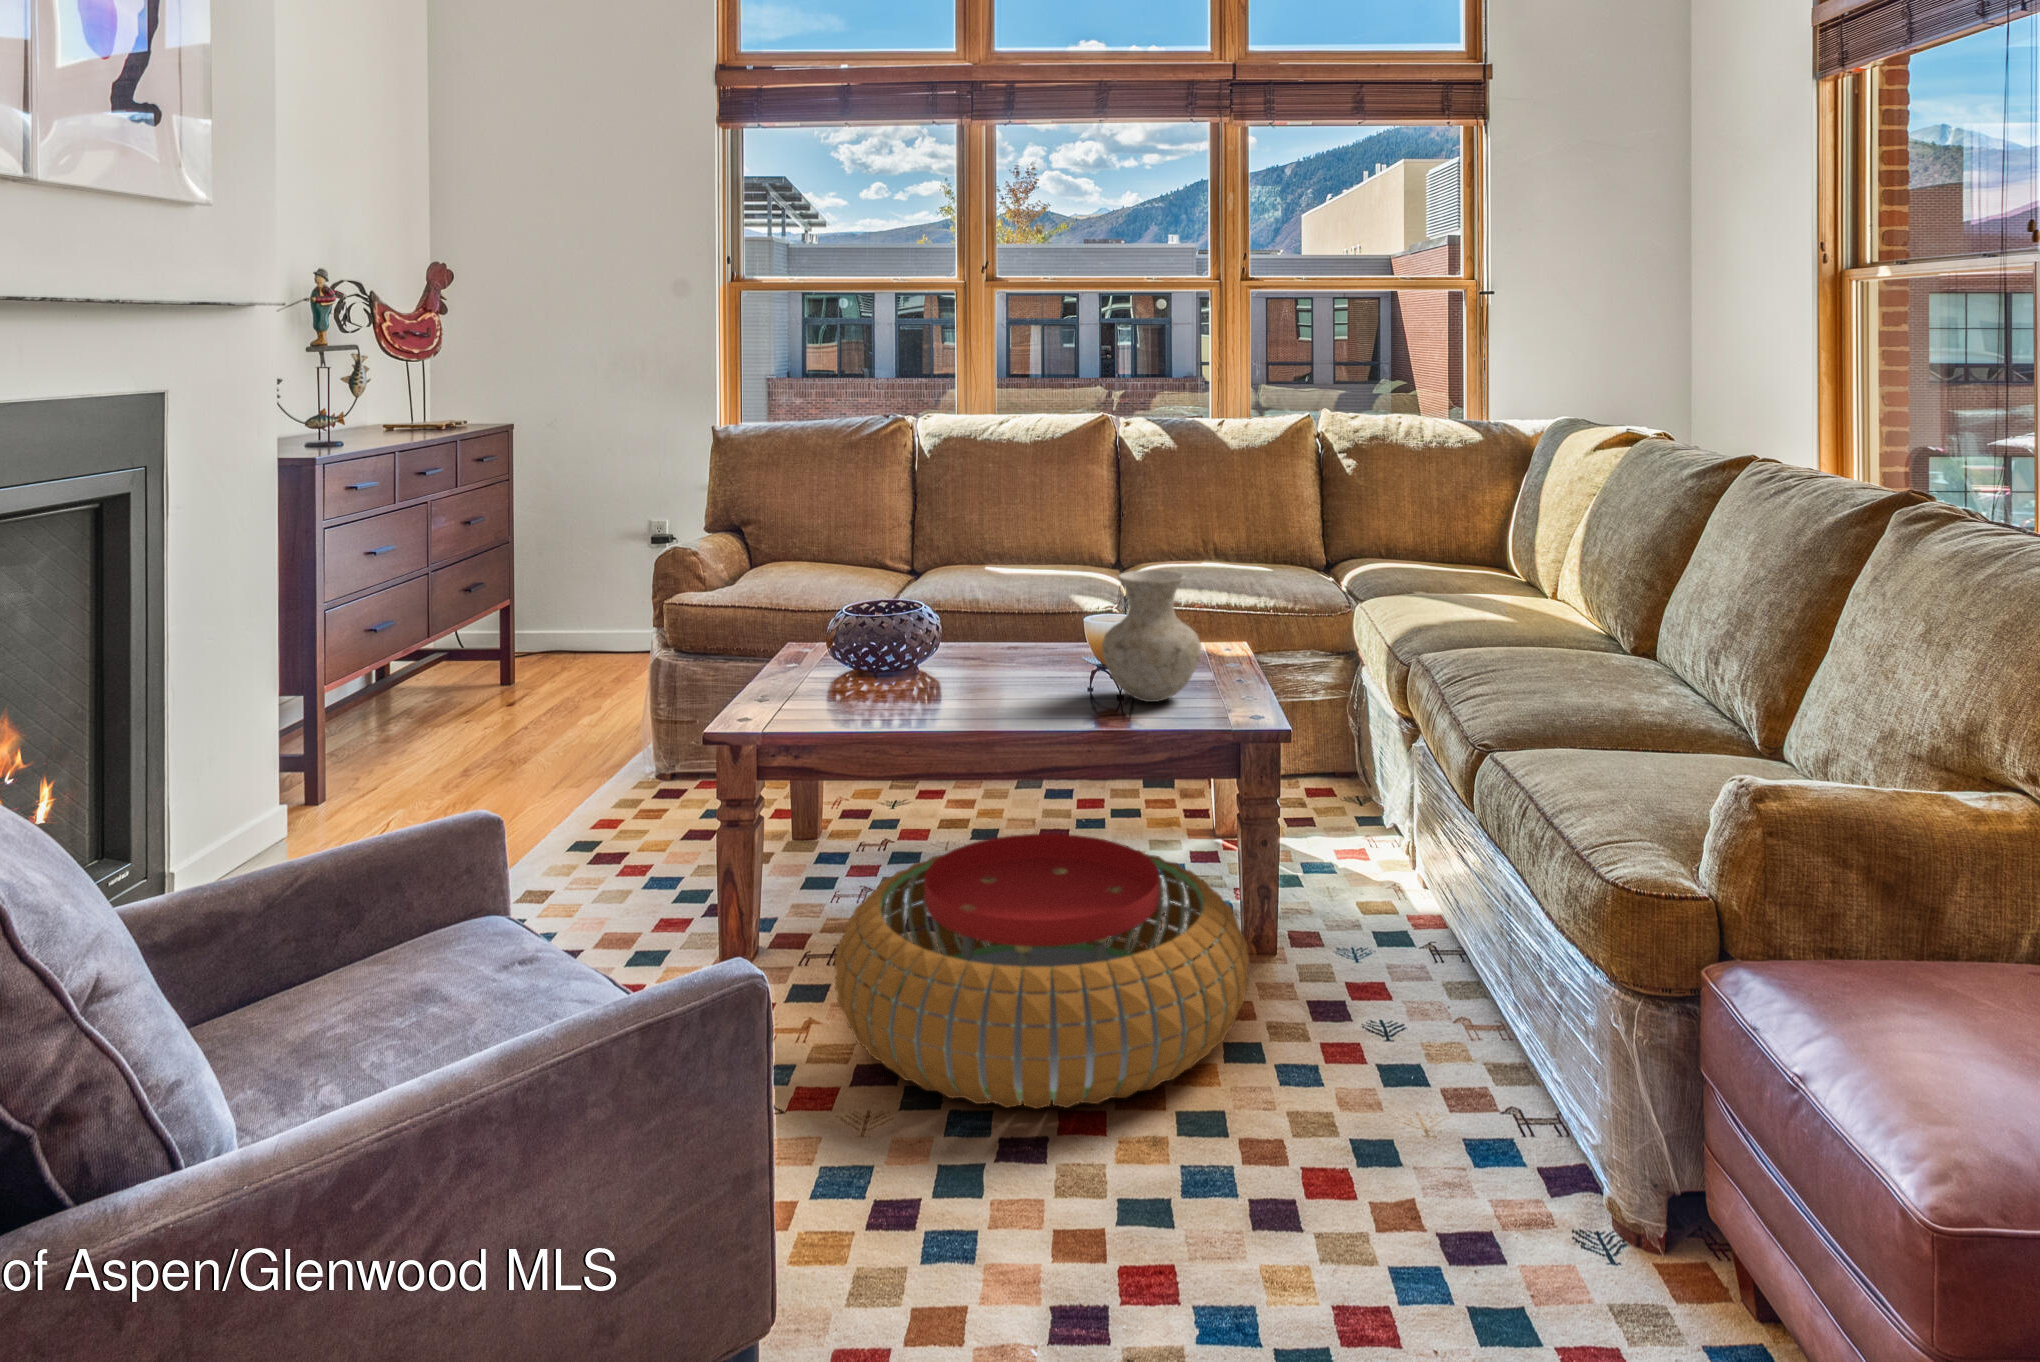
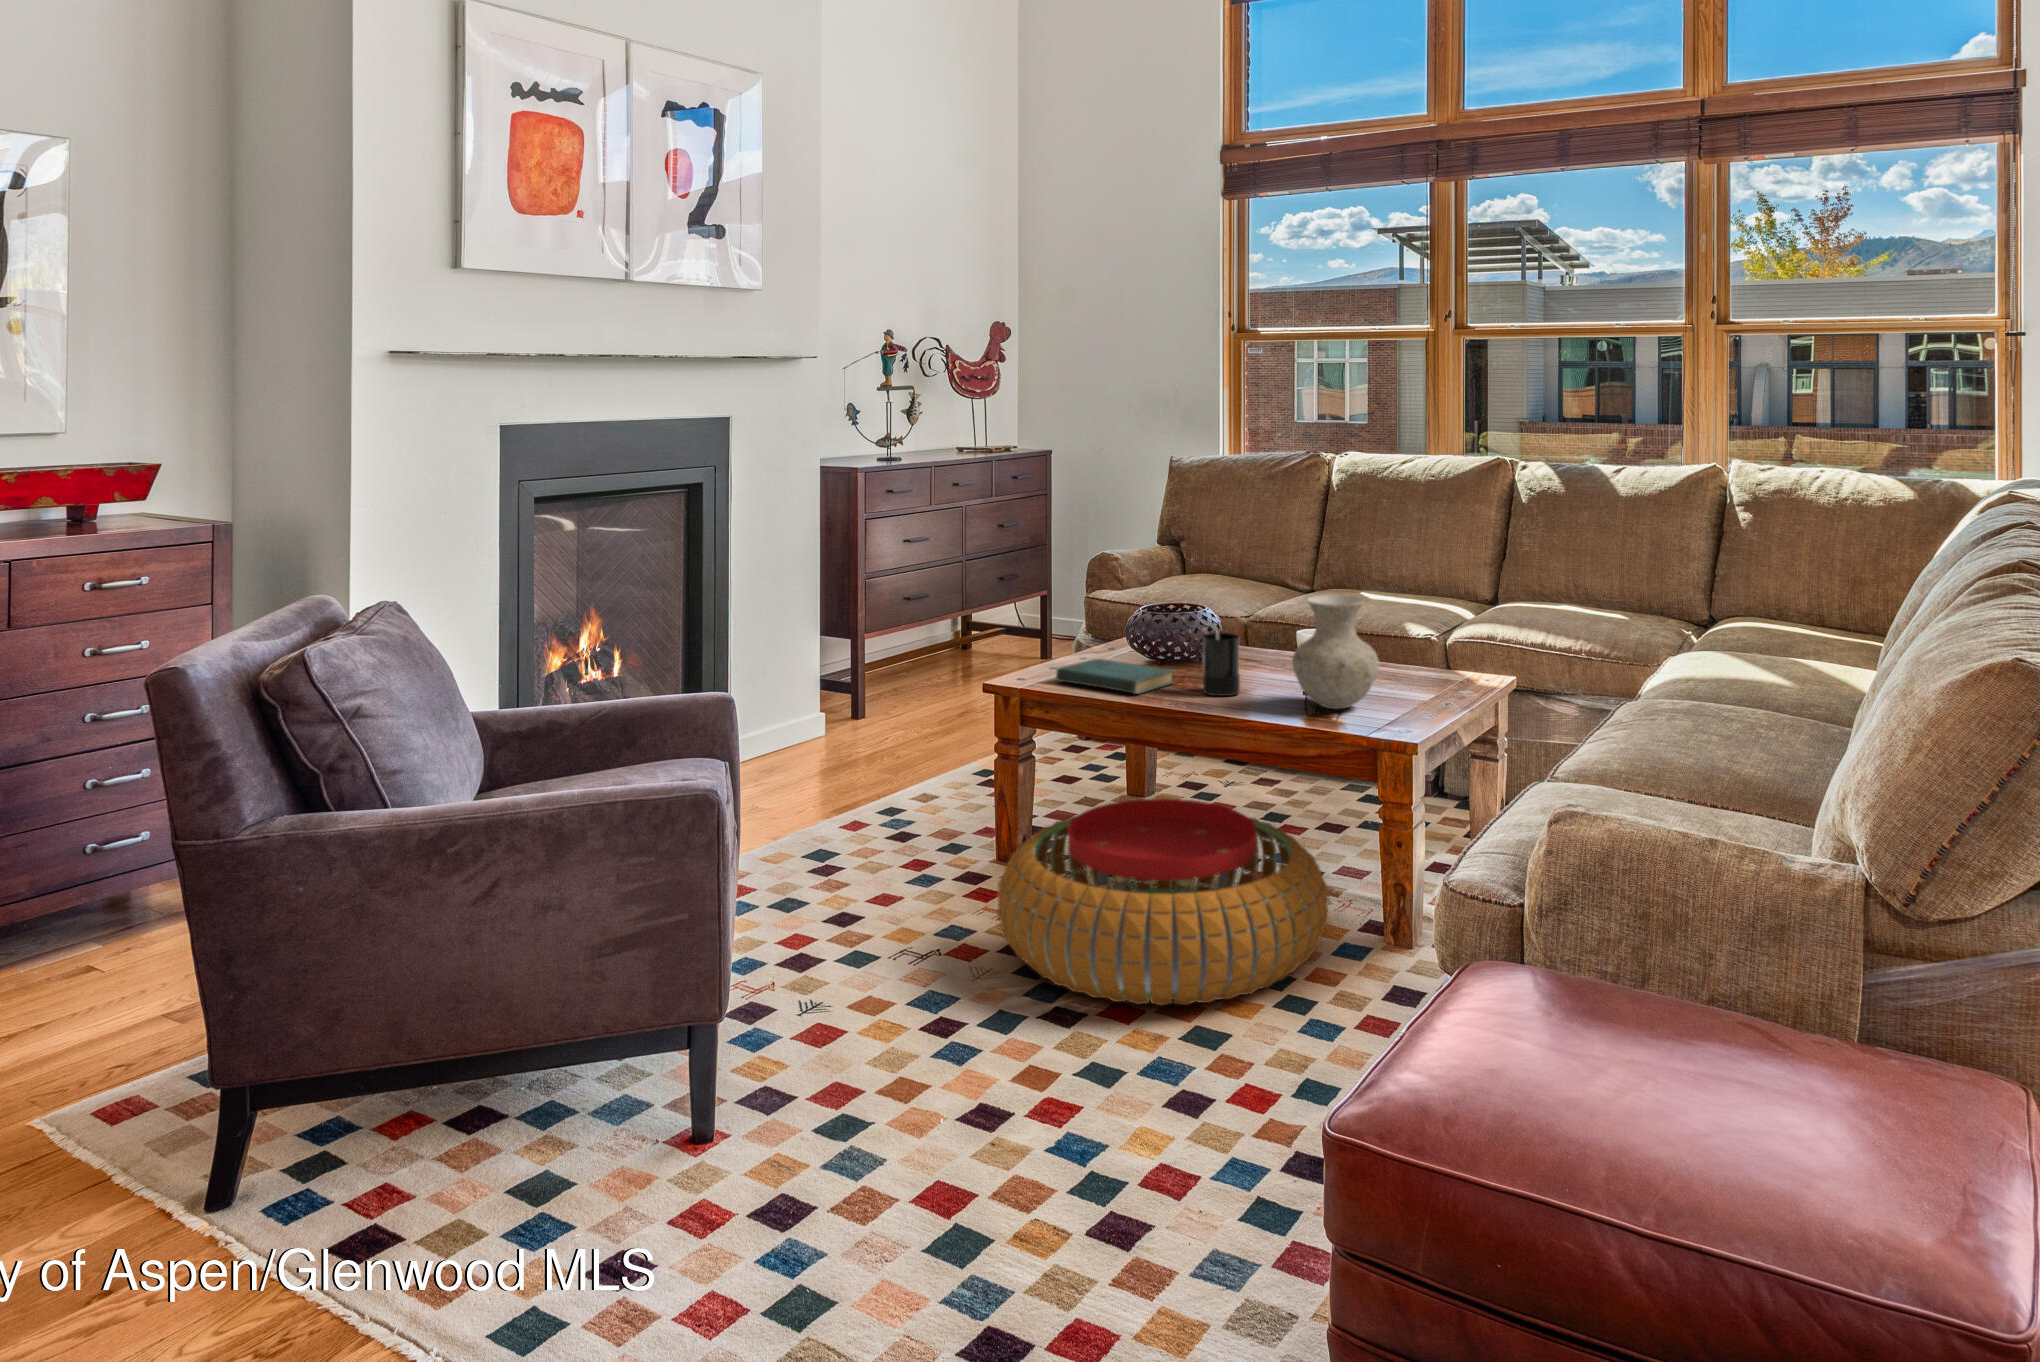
candle: none [984,621,1028,704] -> present [1203,630,1240,696]
book: none [796,675,937,713] -> present [1056,659,1174,694]

